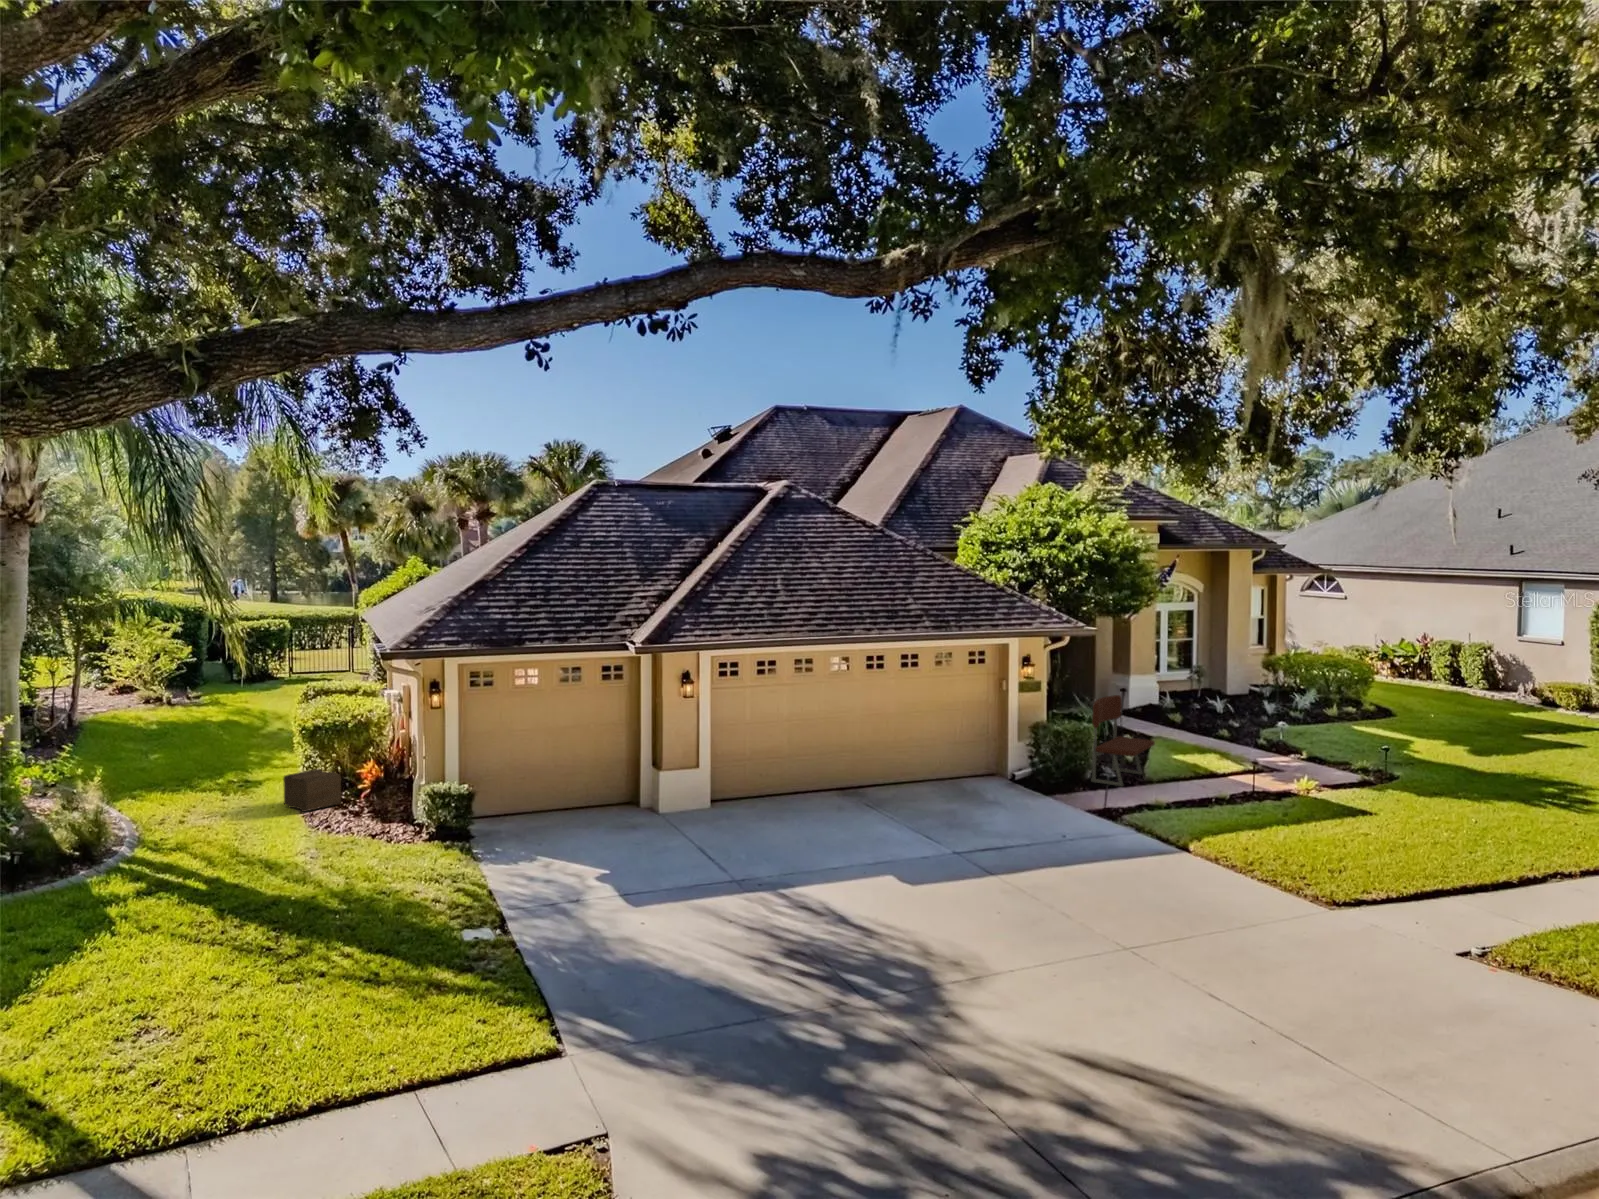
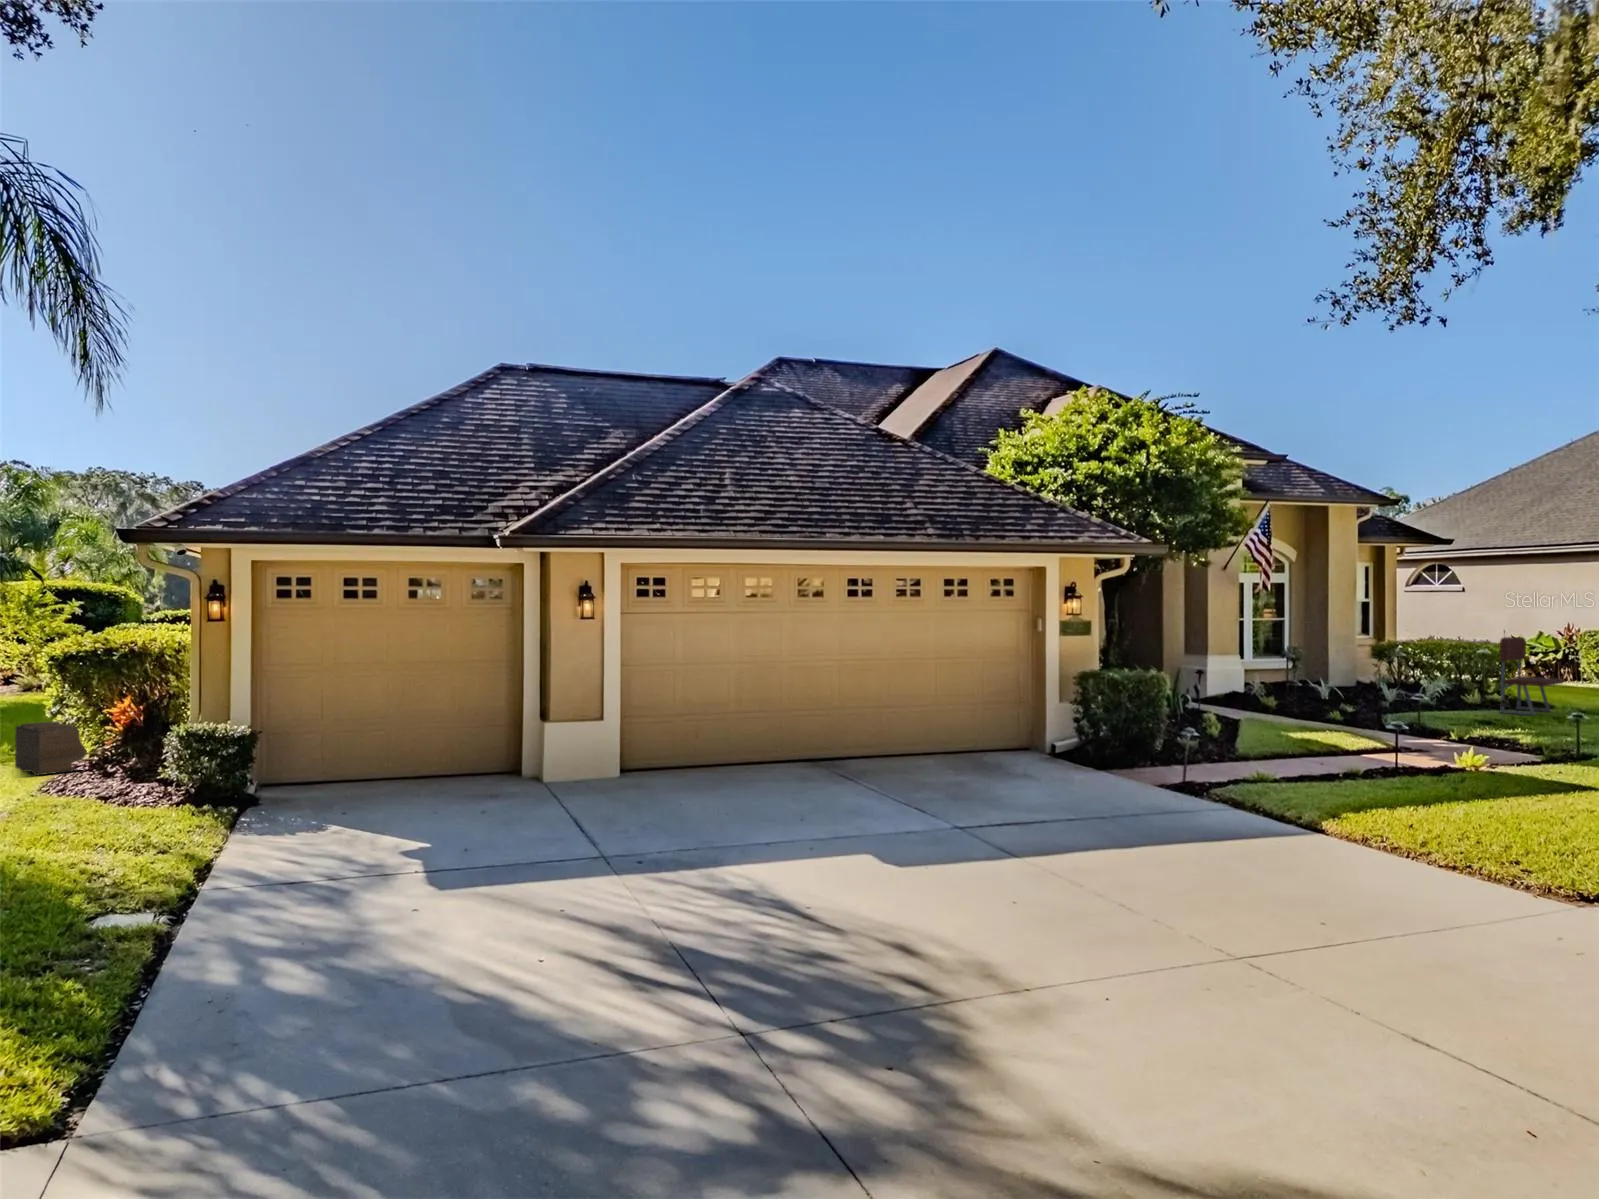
bench: present [1091,695,1155,786] -> present [1499,637,1564,715]

